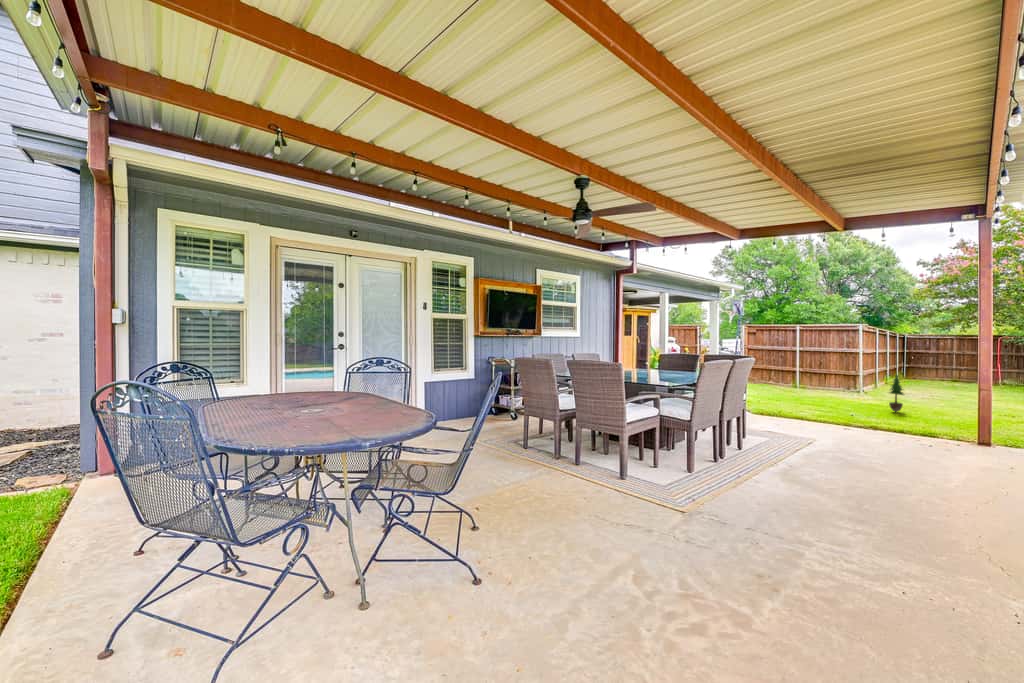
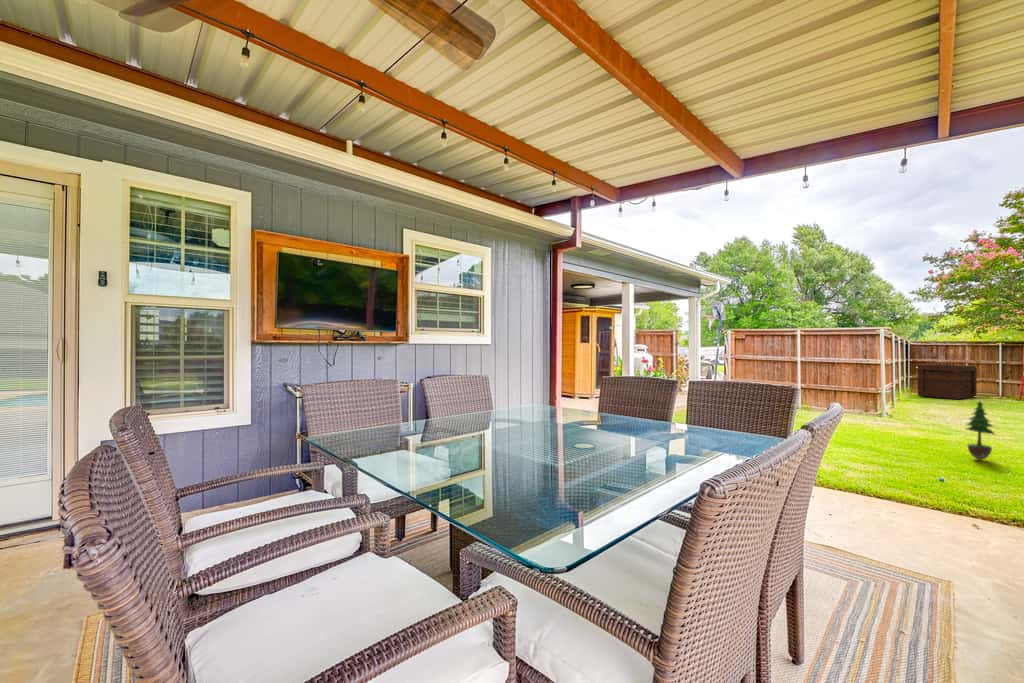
wooden crate: none [899,354,945,381] -> present [918,365,977,399]

